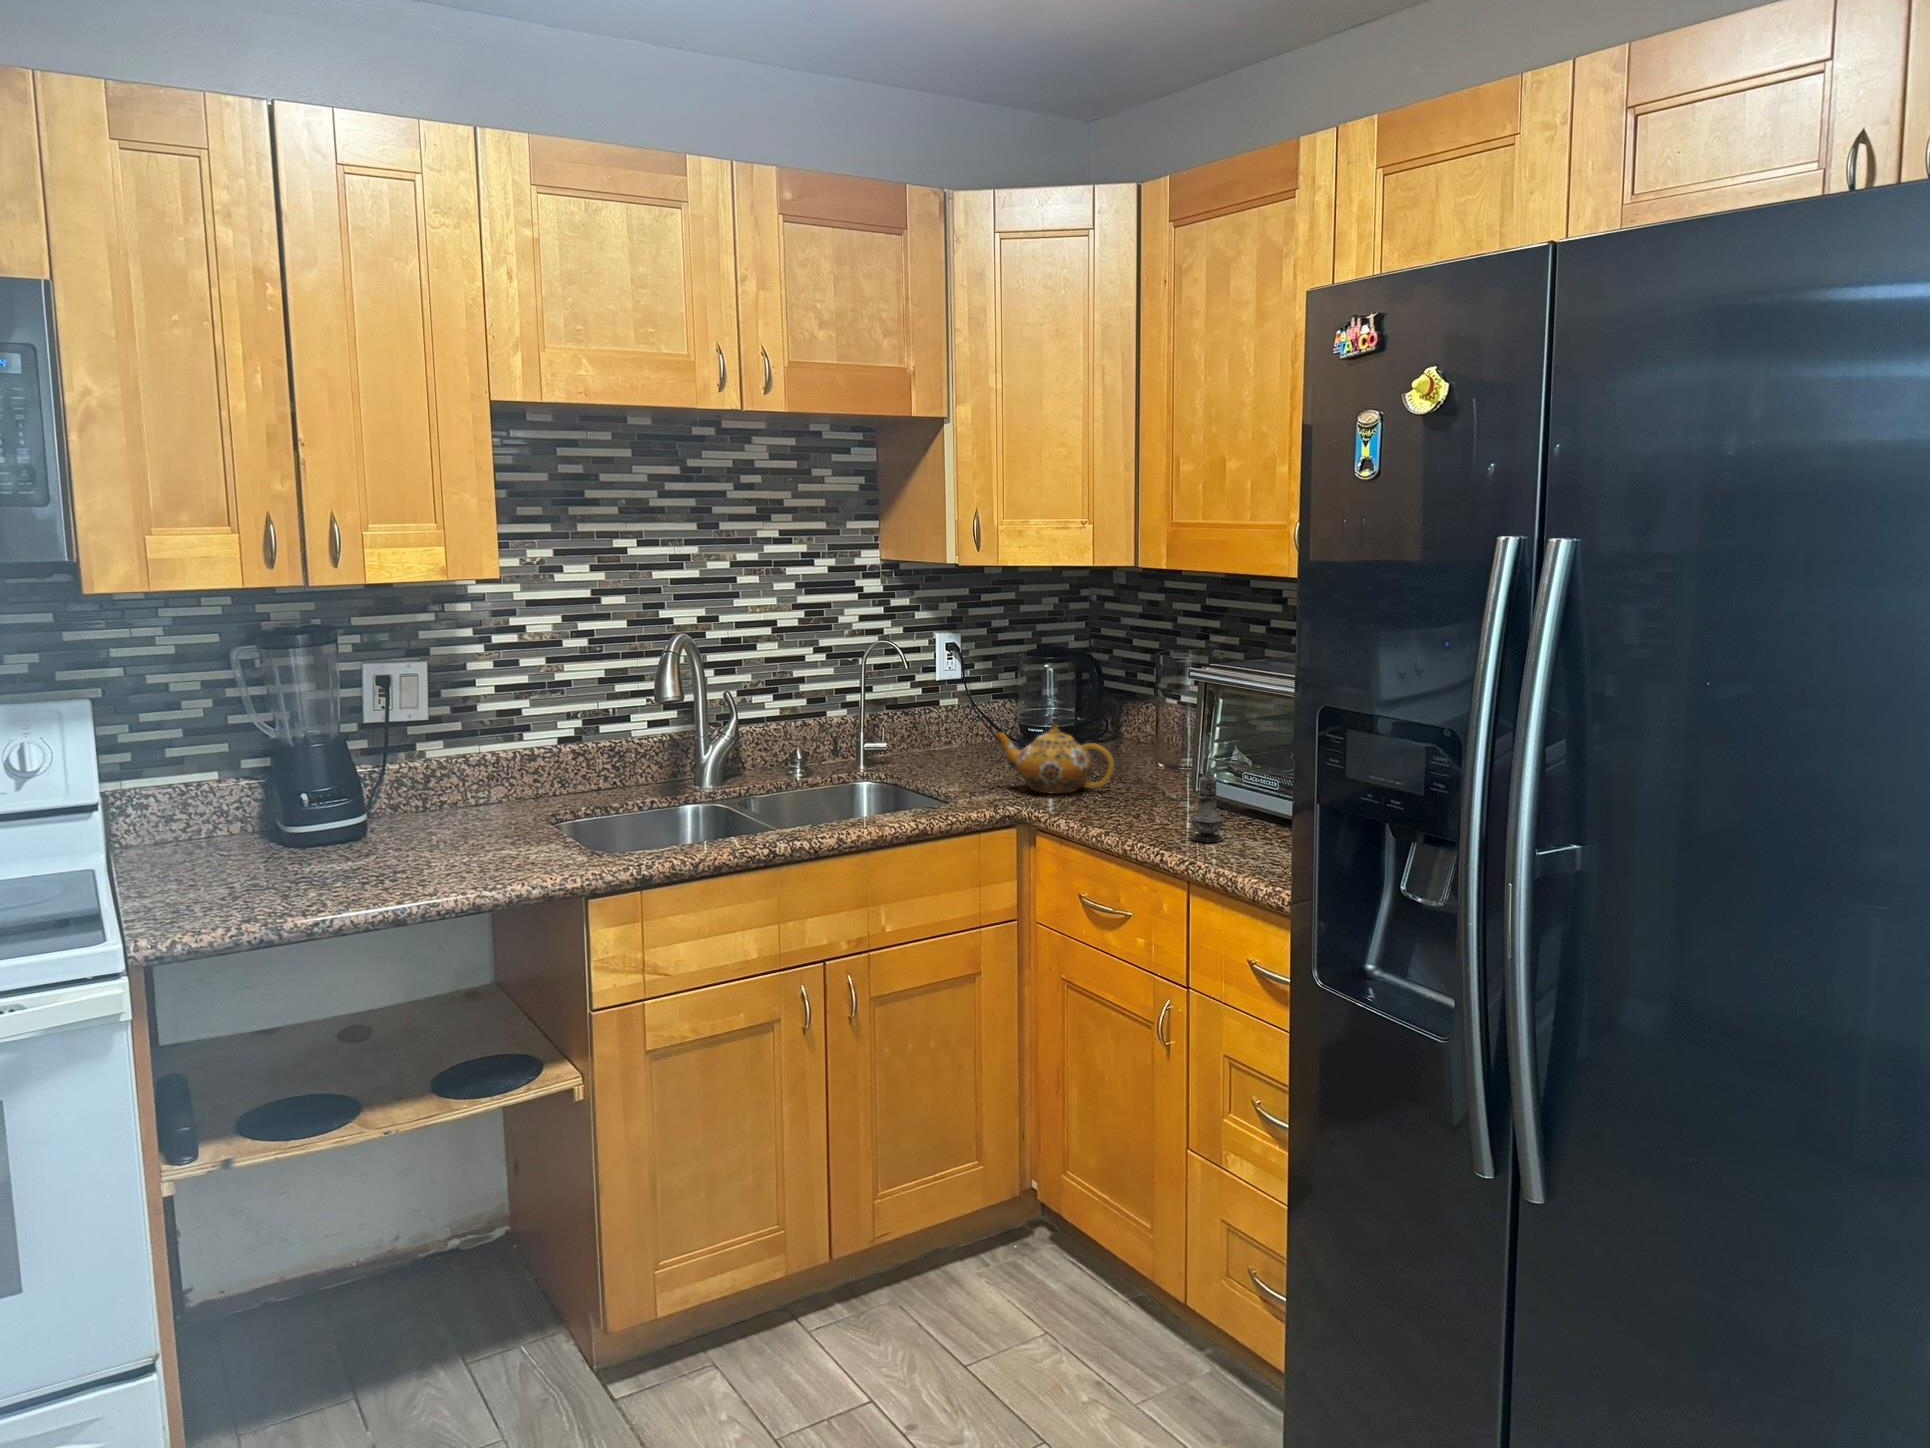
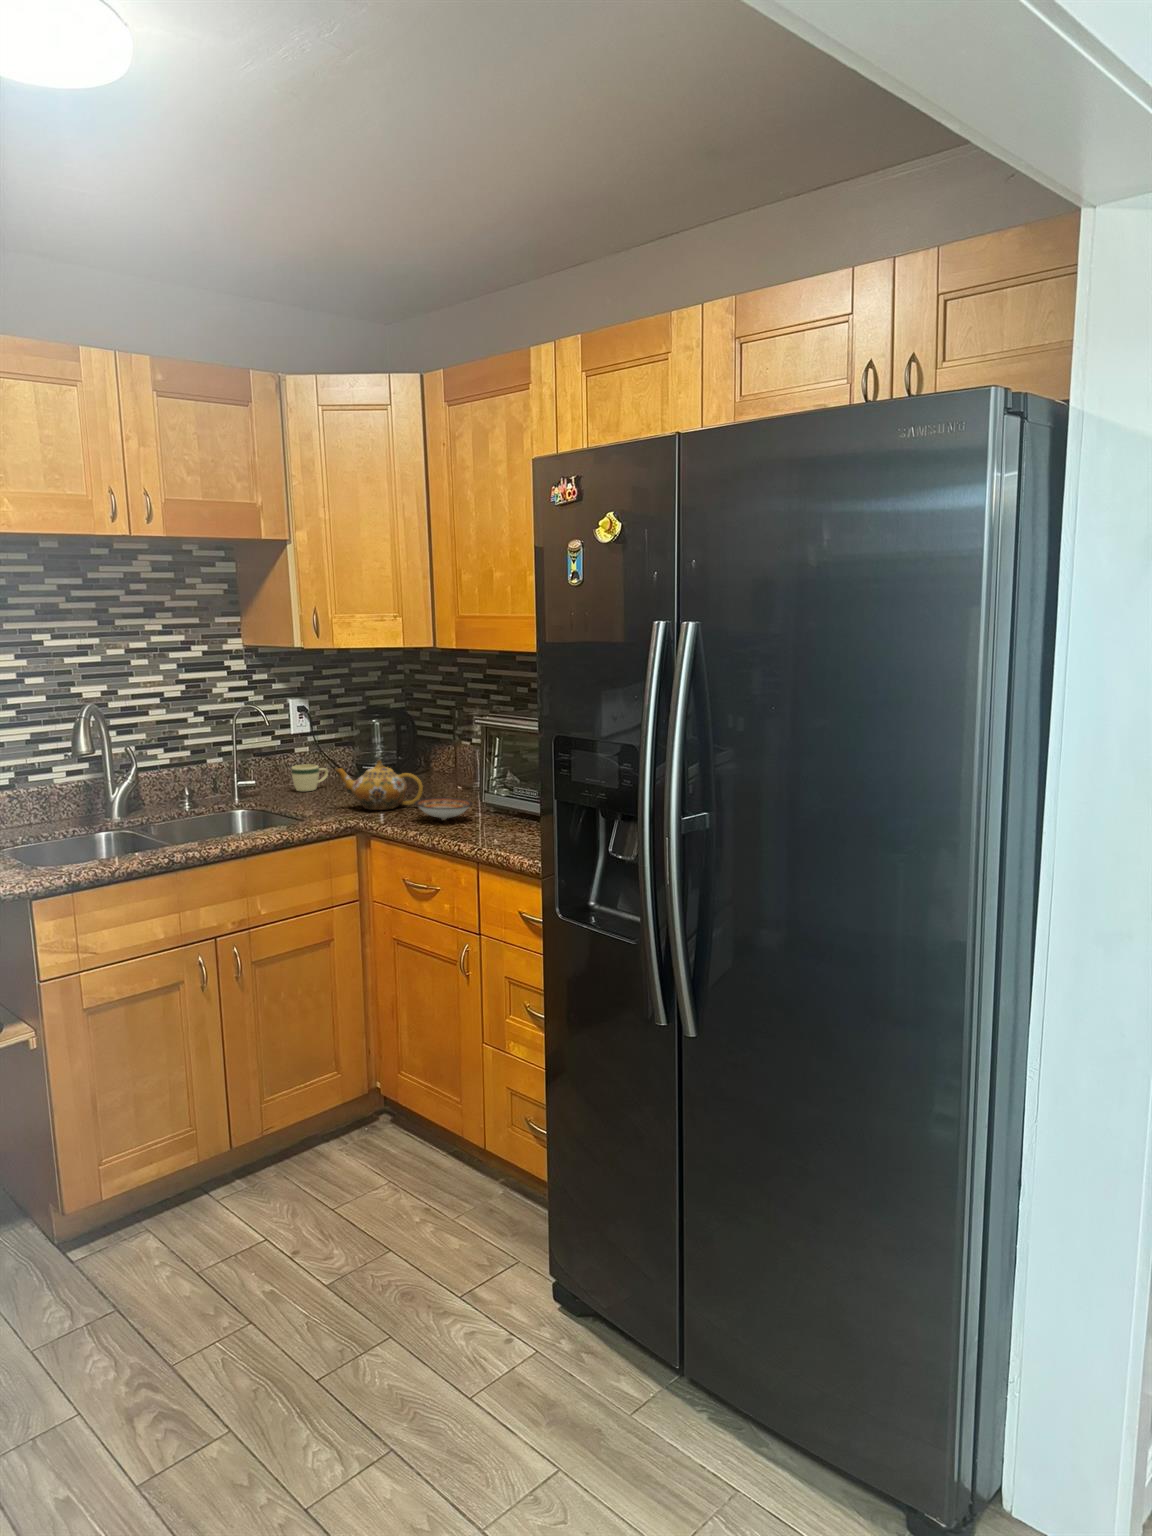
mug: none [936,723,984,760] -> present [292,764,328,791]
salt shaker: present [1190,770,1225,842] -> none [476,785,499,835]
ceramic bowl: none [1102,781,1185,814] -> present [415,797,472,820]

